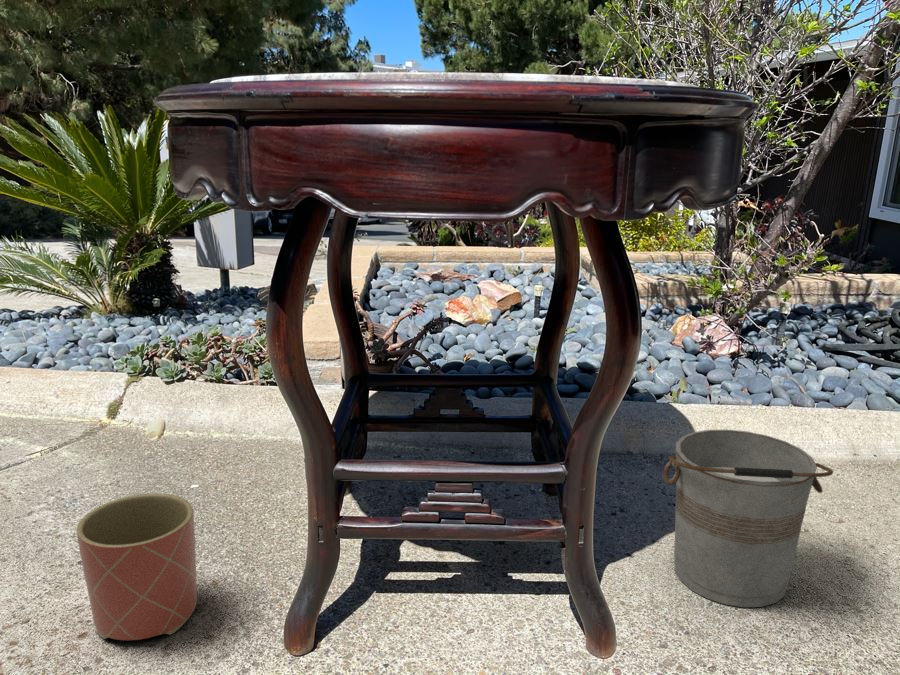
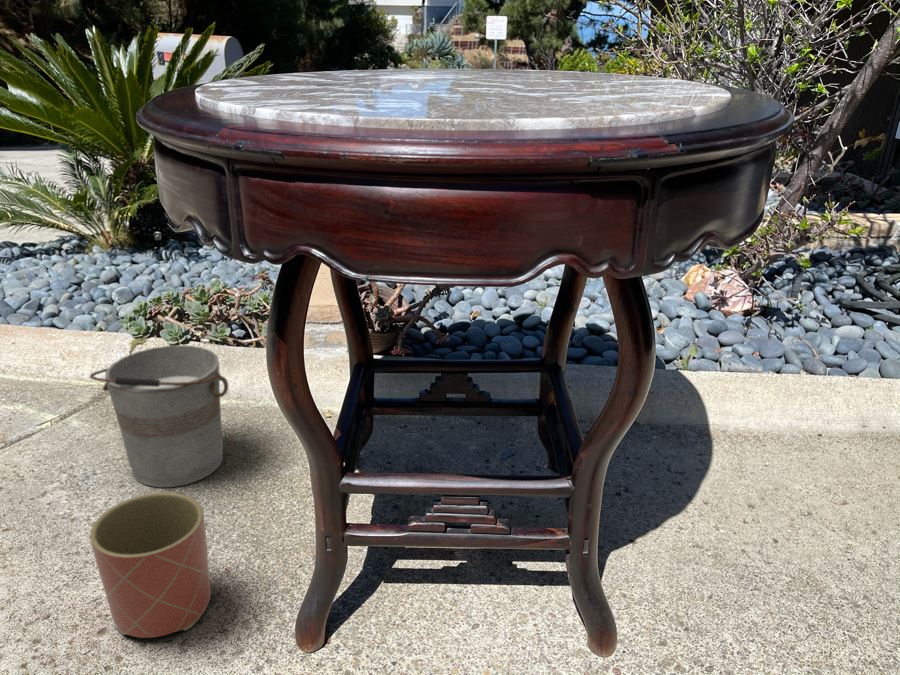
bucket: present [663,429,833,607] -> present [90,345,228,487]

